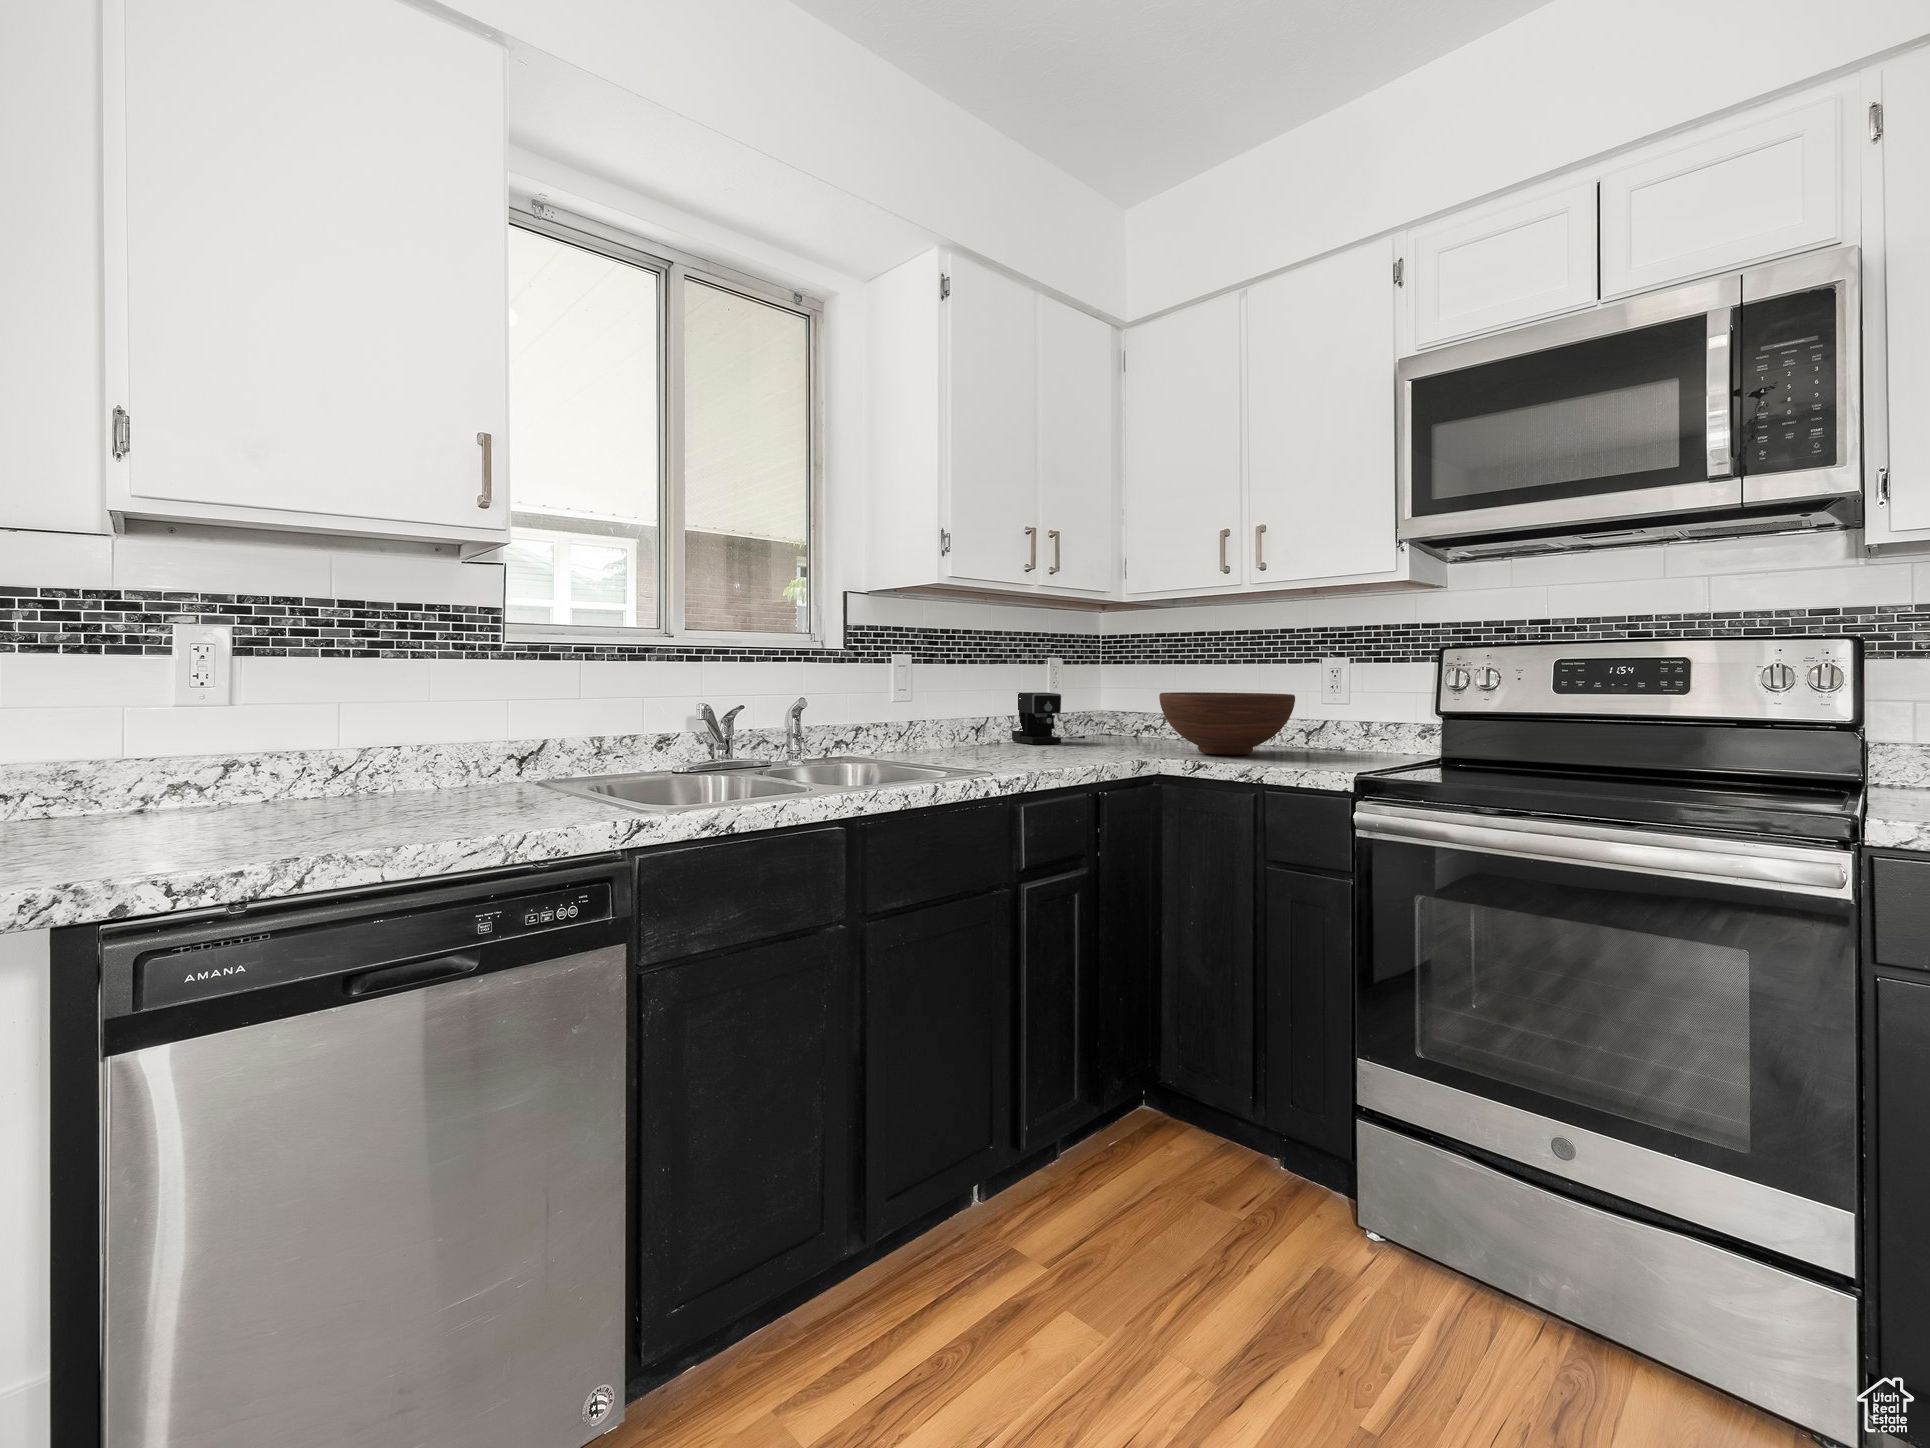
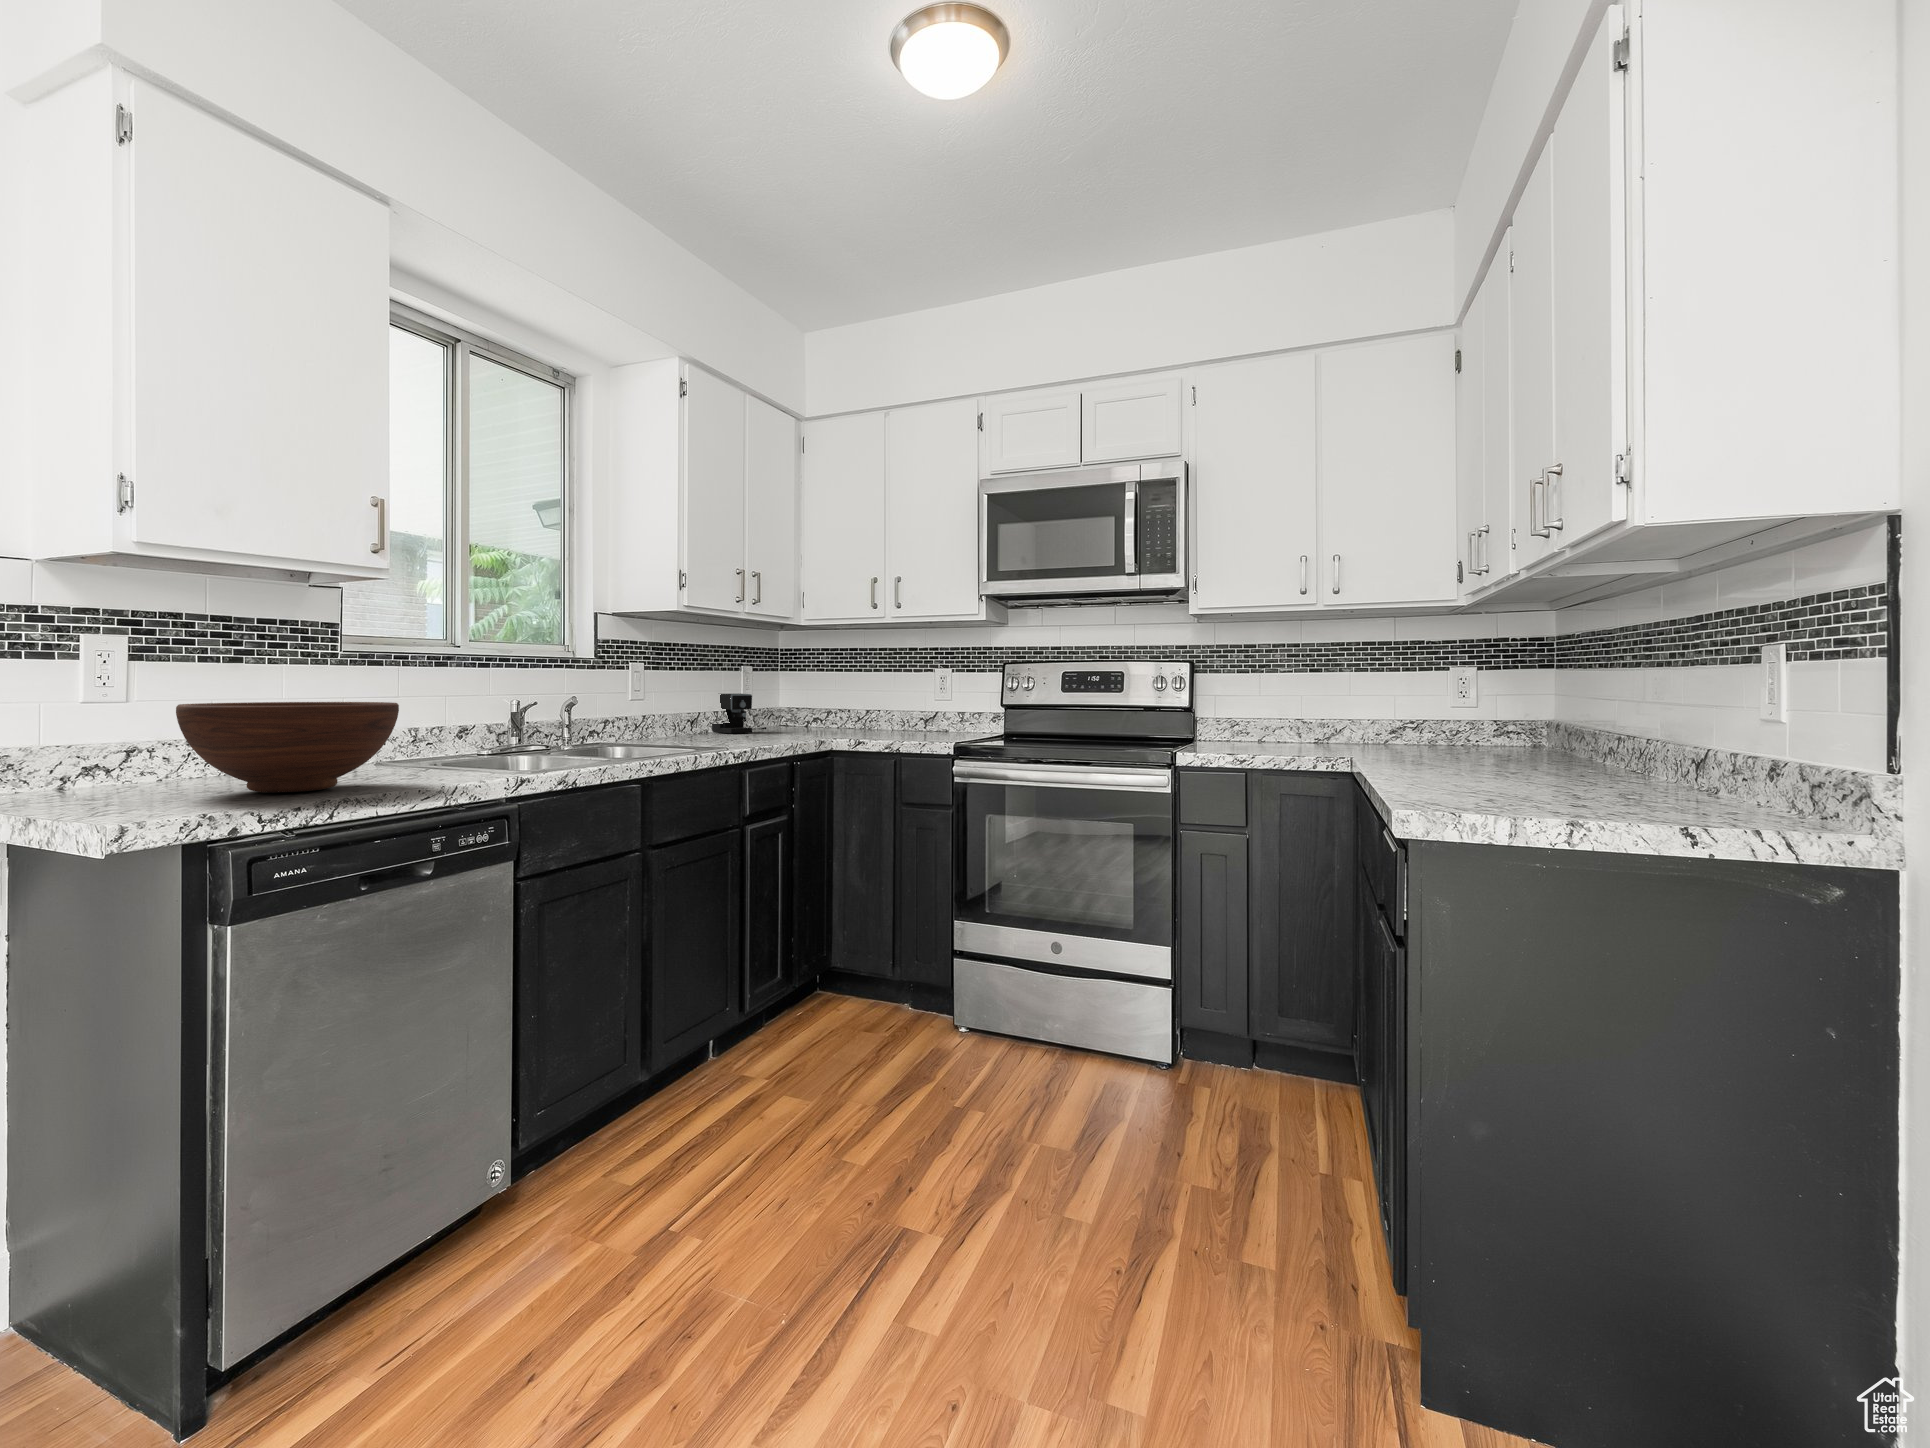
fruit bowl: present [1159,692,1295,755] -> present [176,702,399,793]

